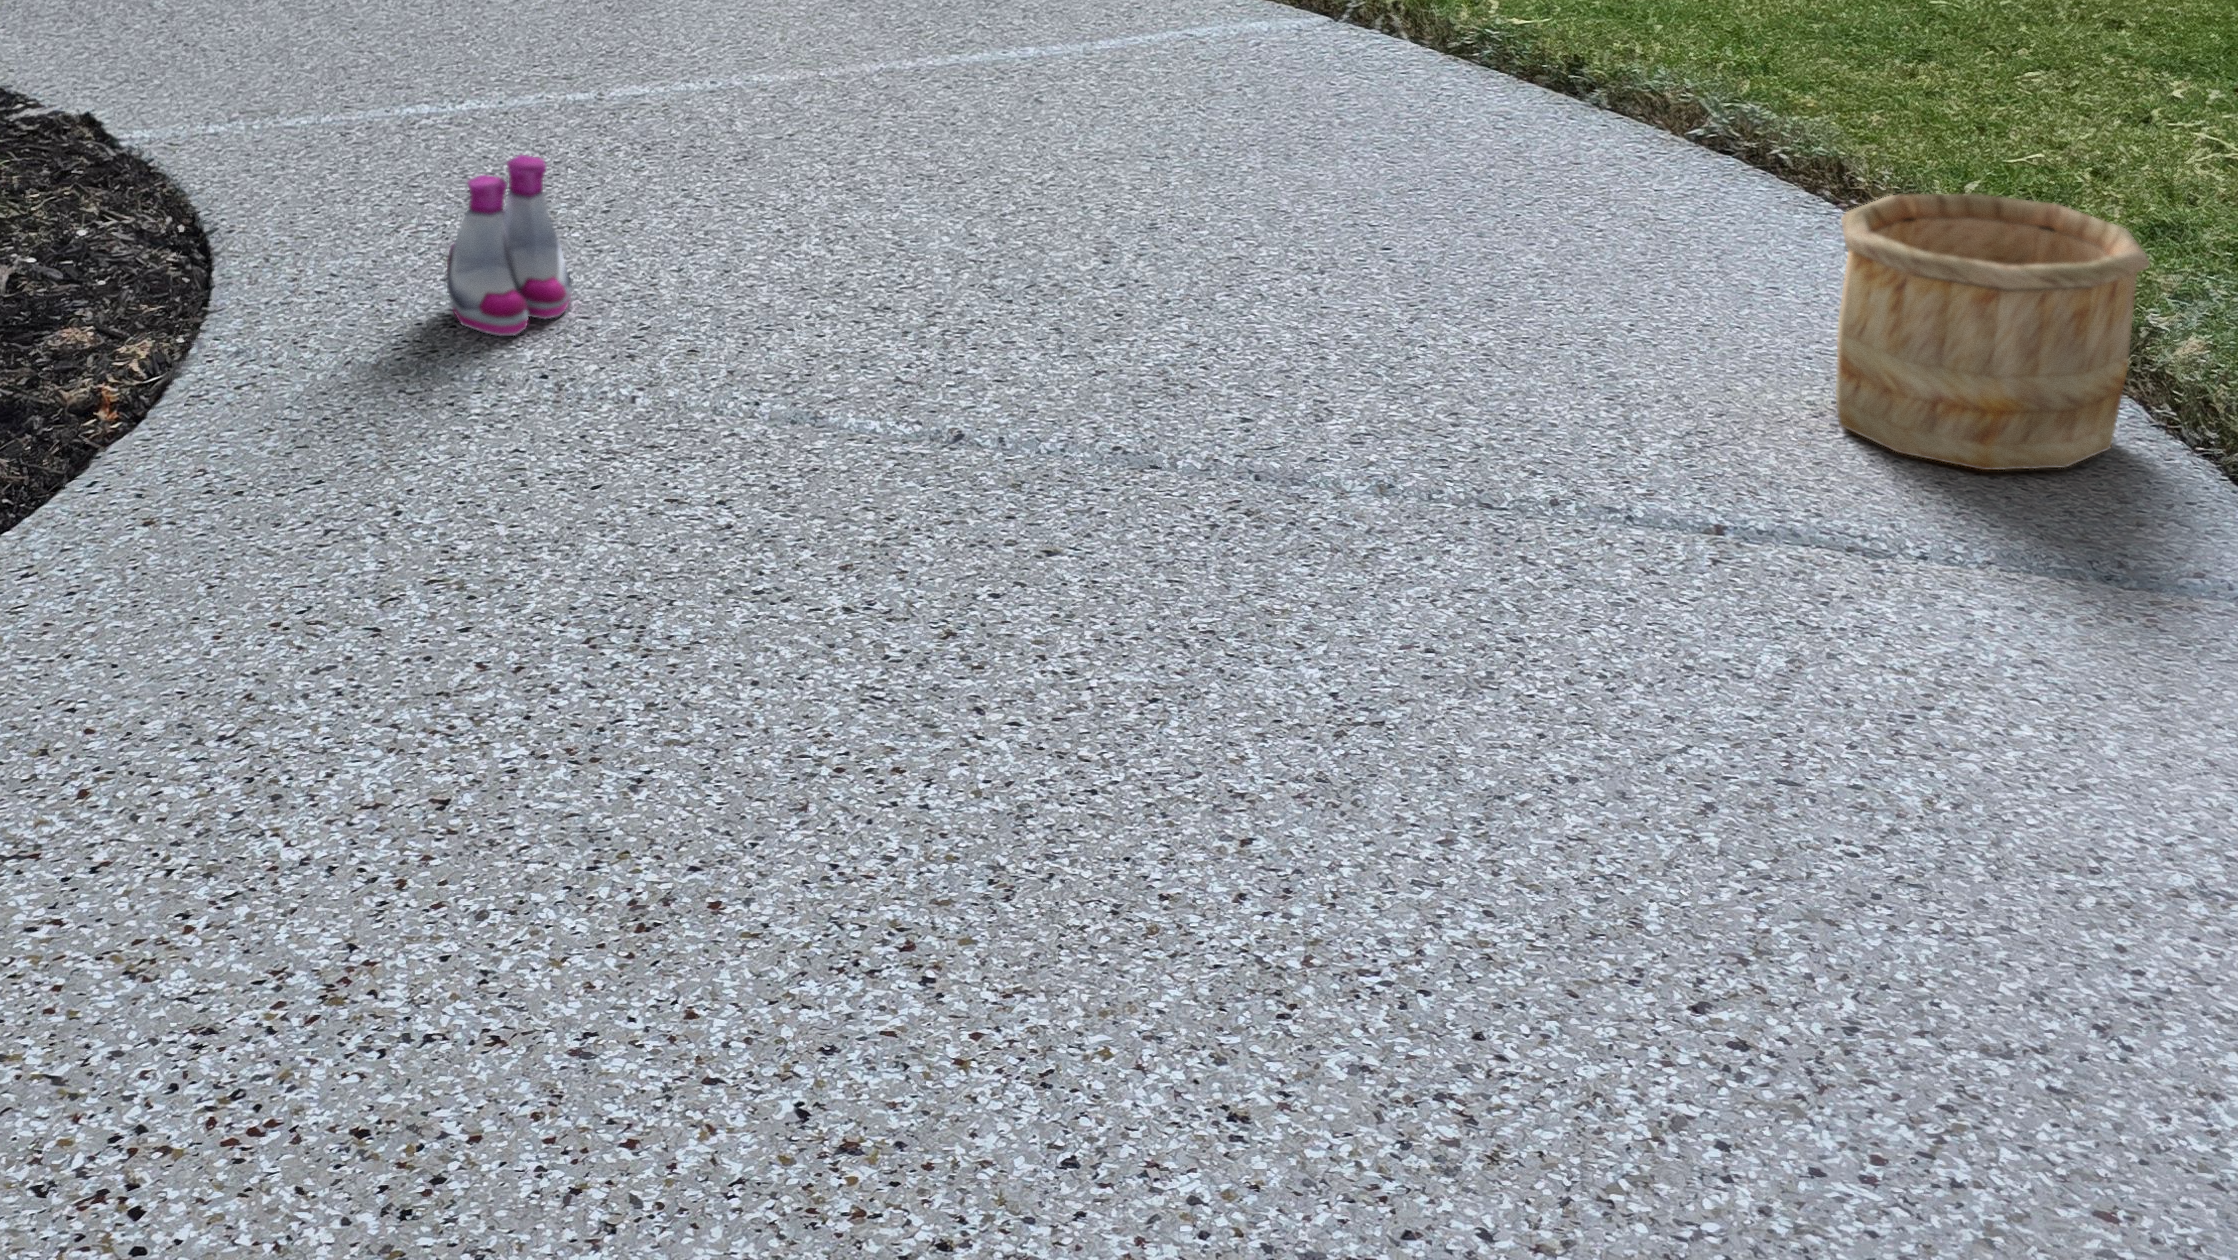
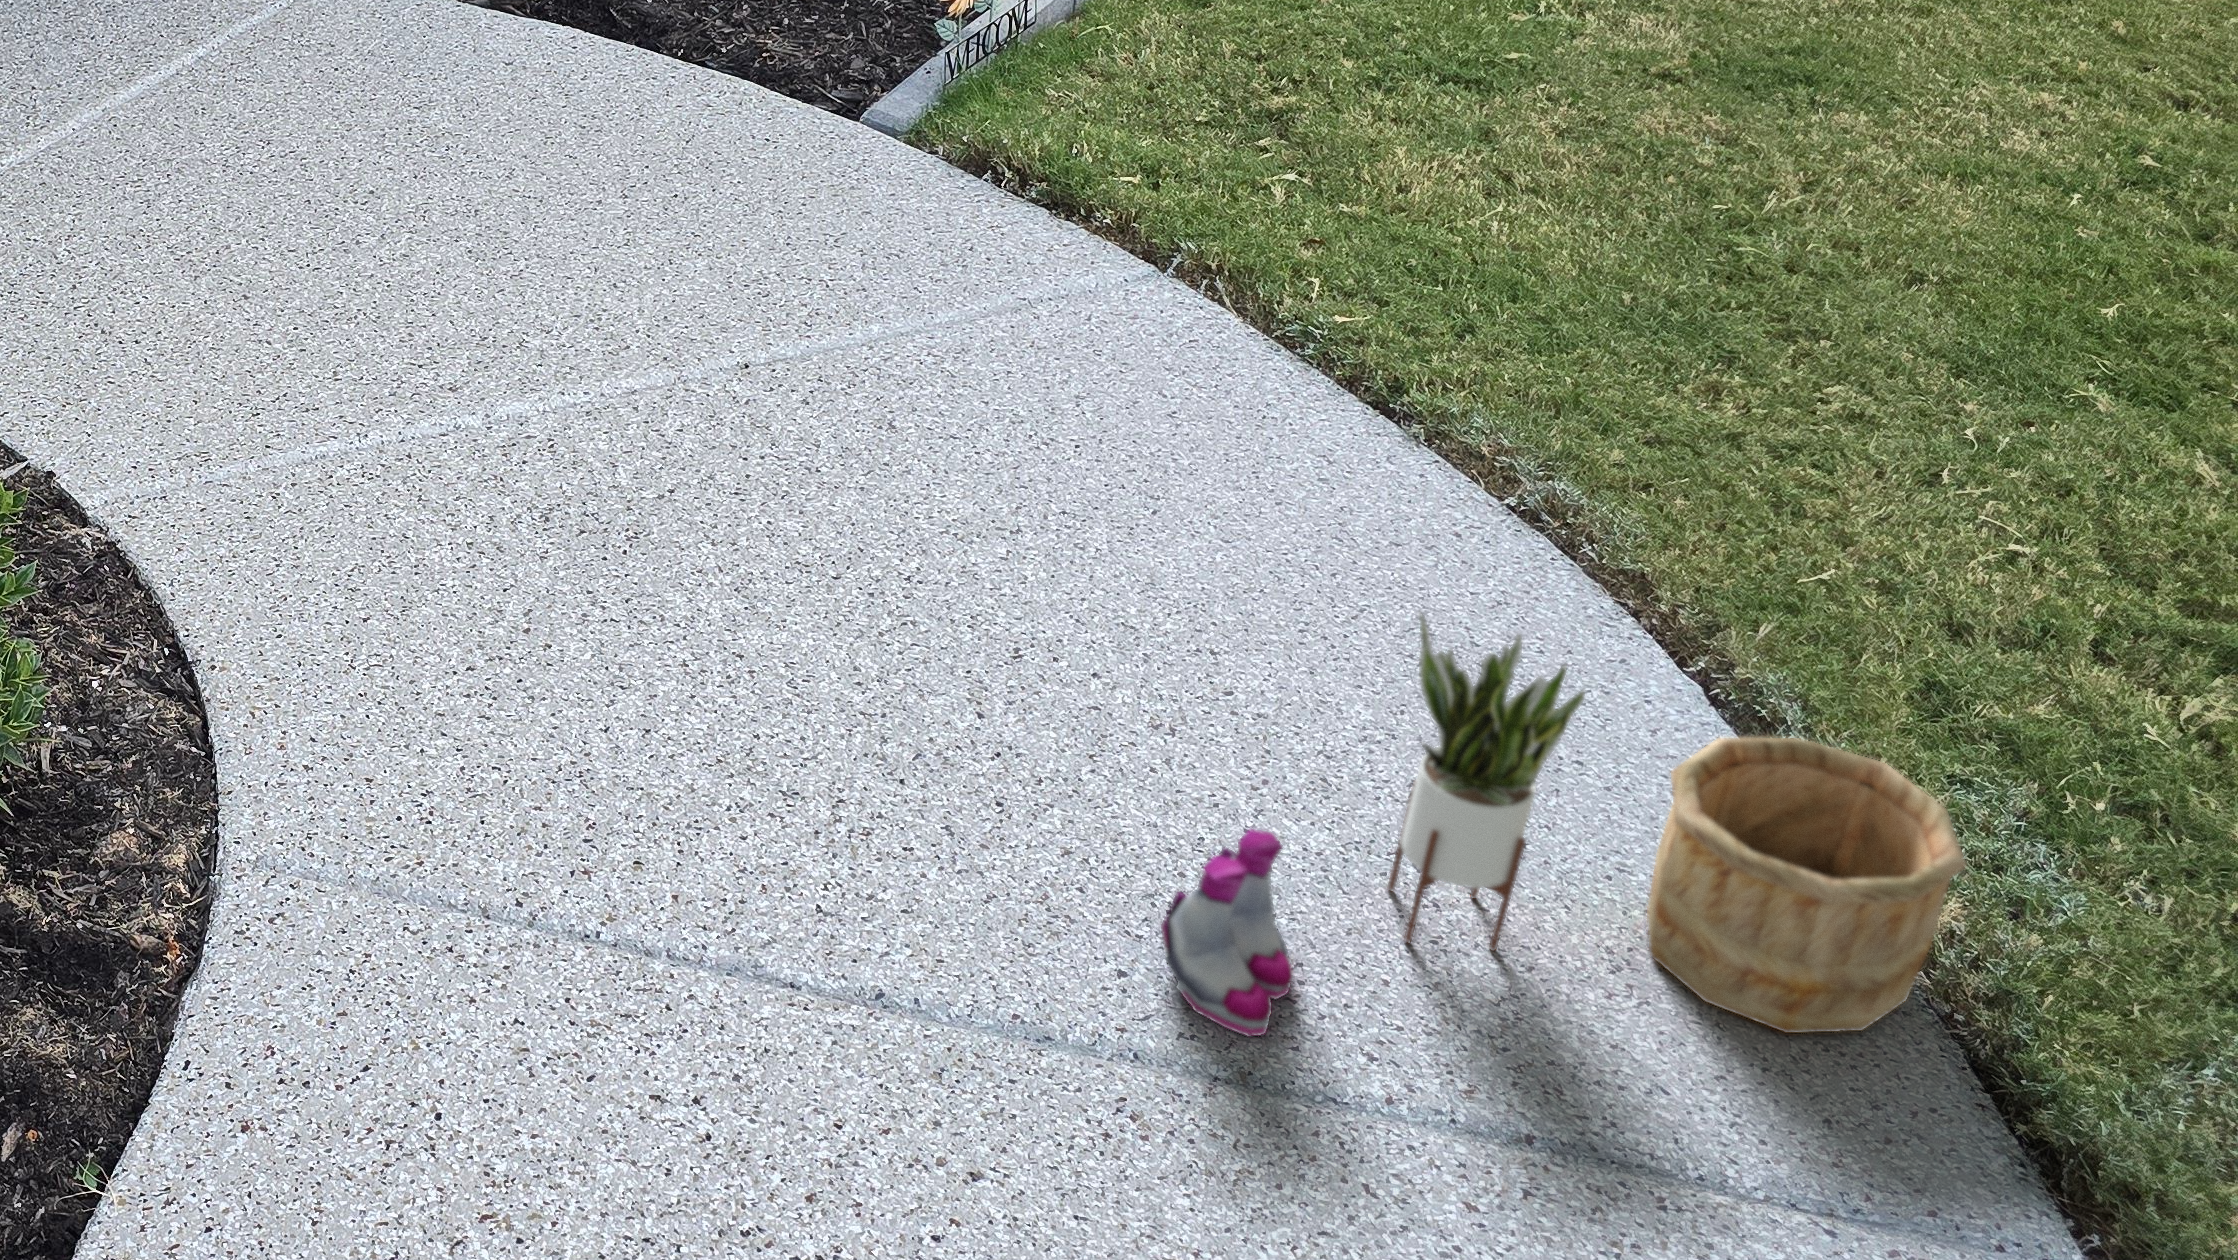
potted plant: none [1558,23,1736,425] -> present [1388,613,1586,951]
boots: present [447,155,572,336] -> present [1161,829,1293,1036]

